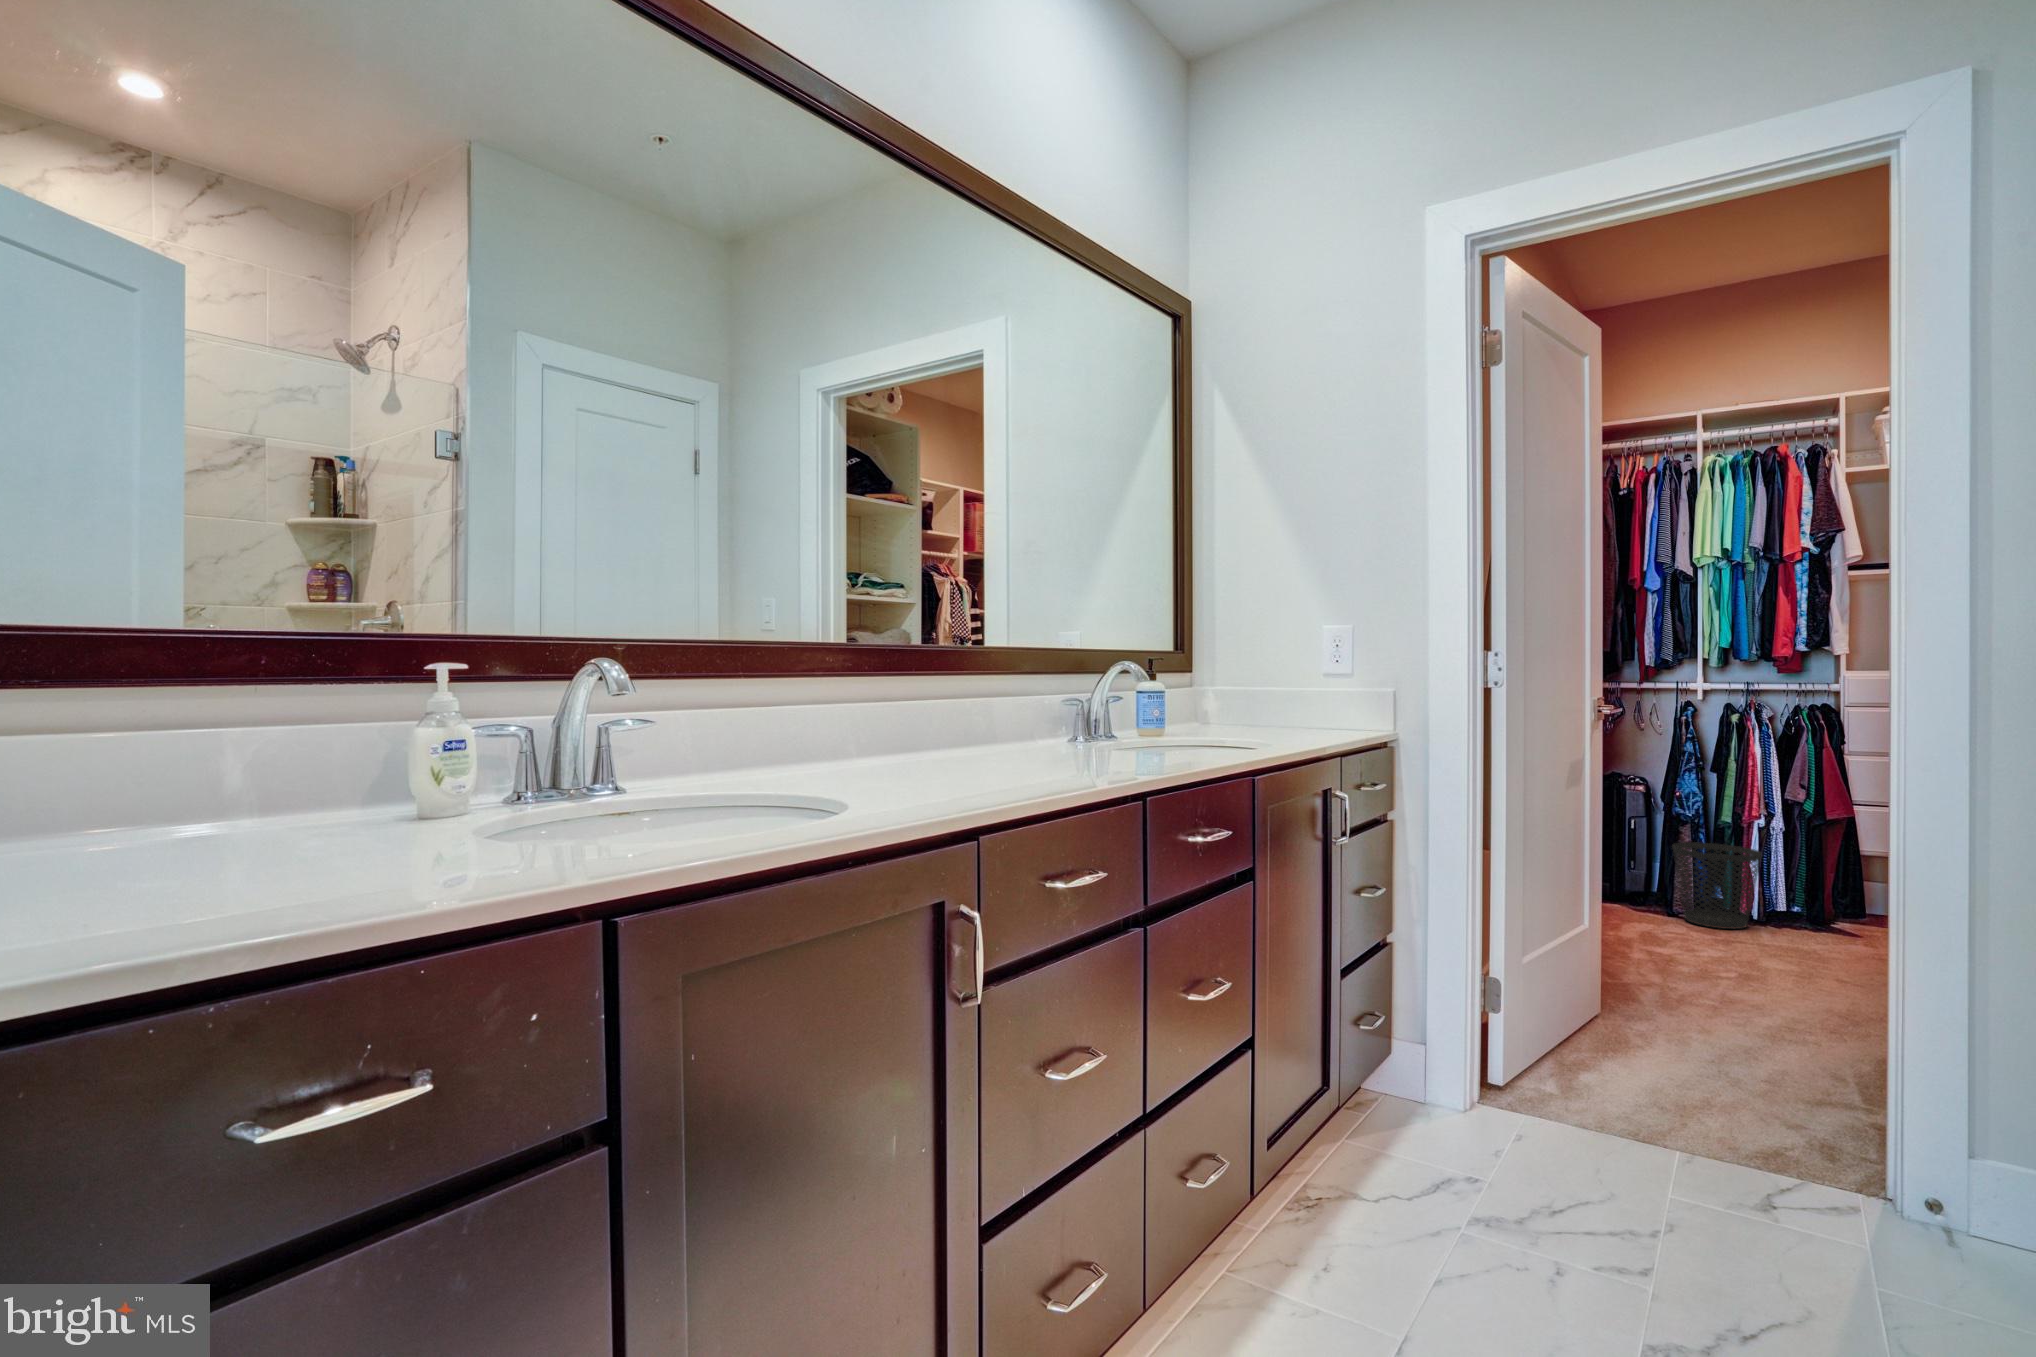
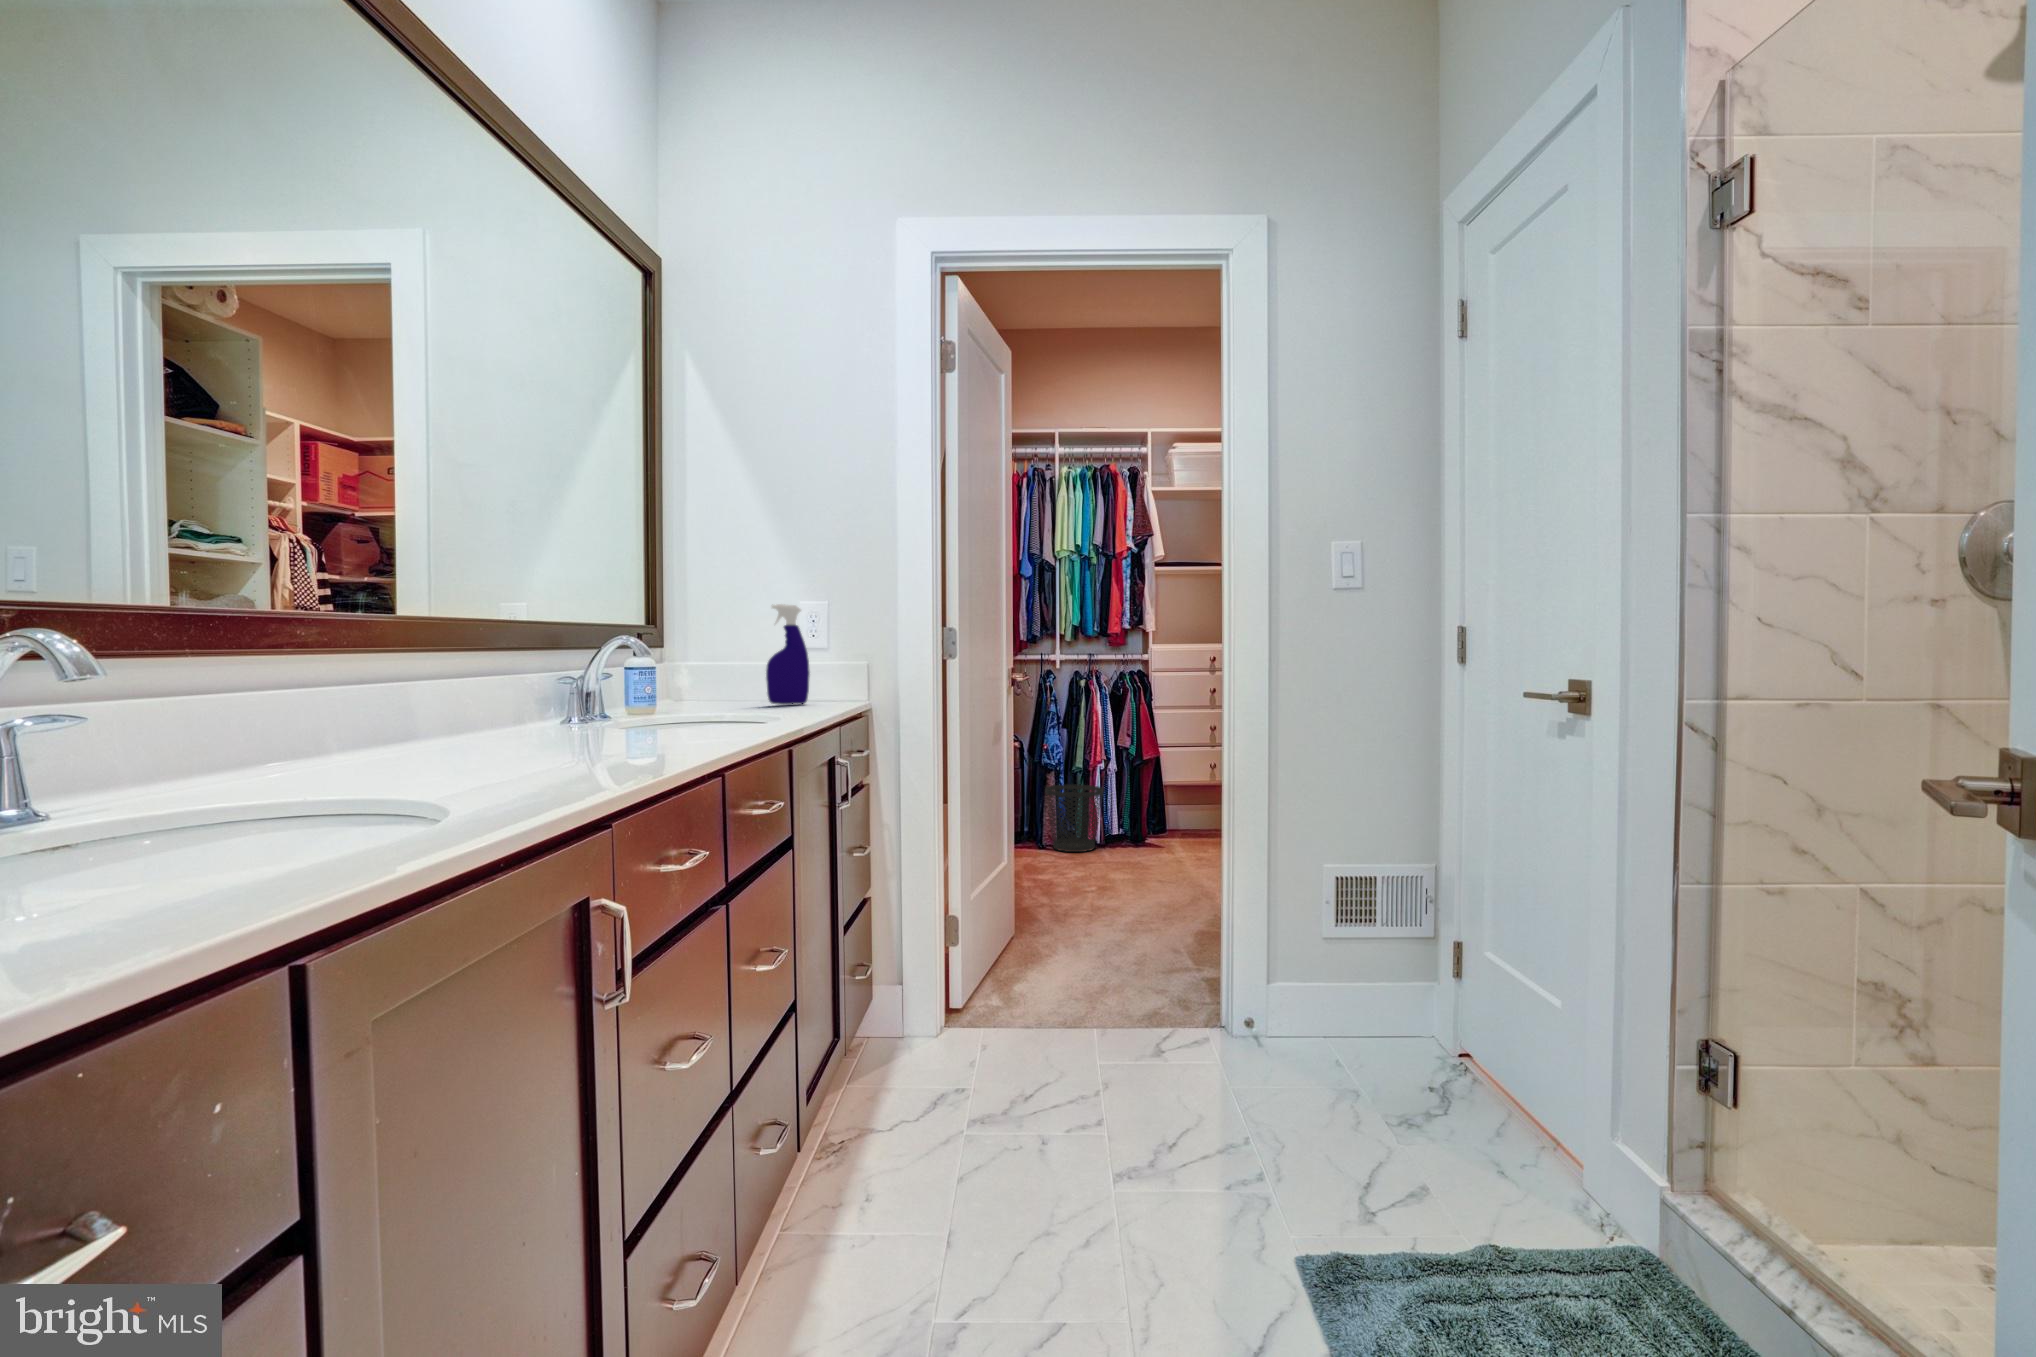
spray bottle: none [1277,633,1322,734] -> present [766,604,810,705]

